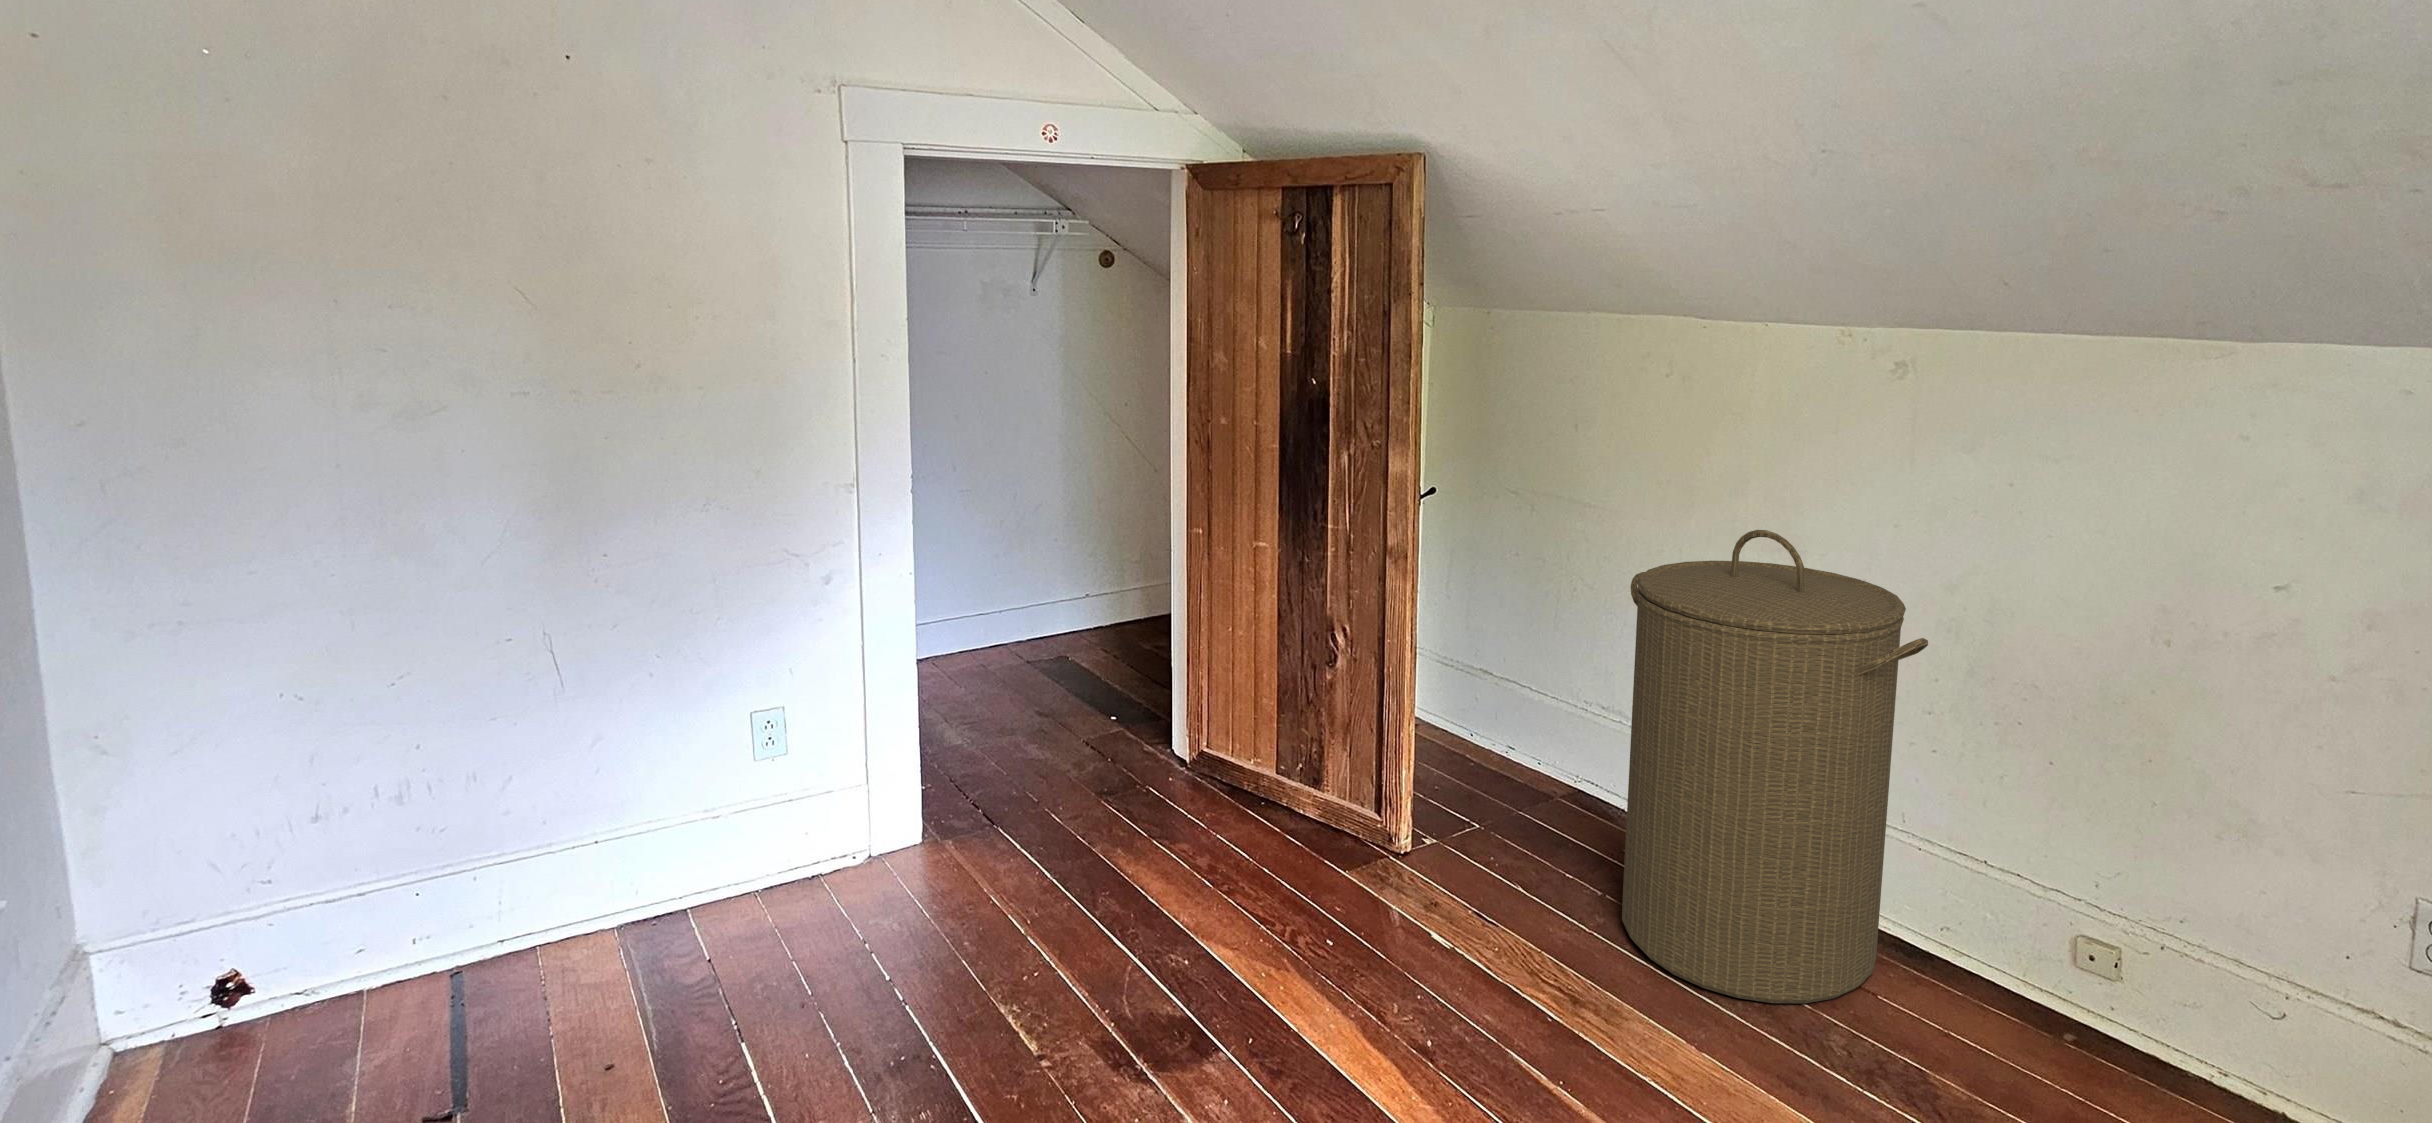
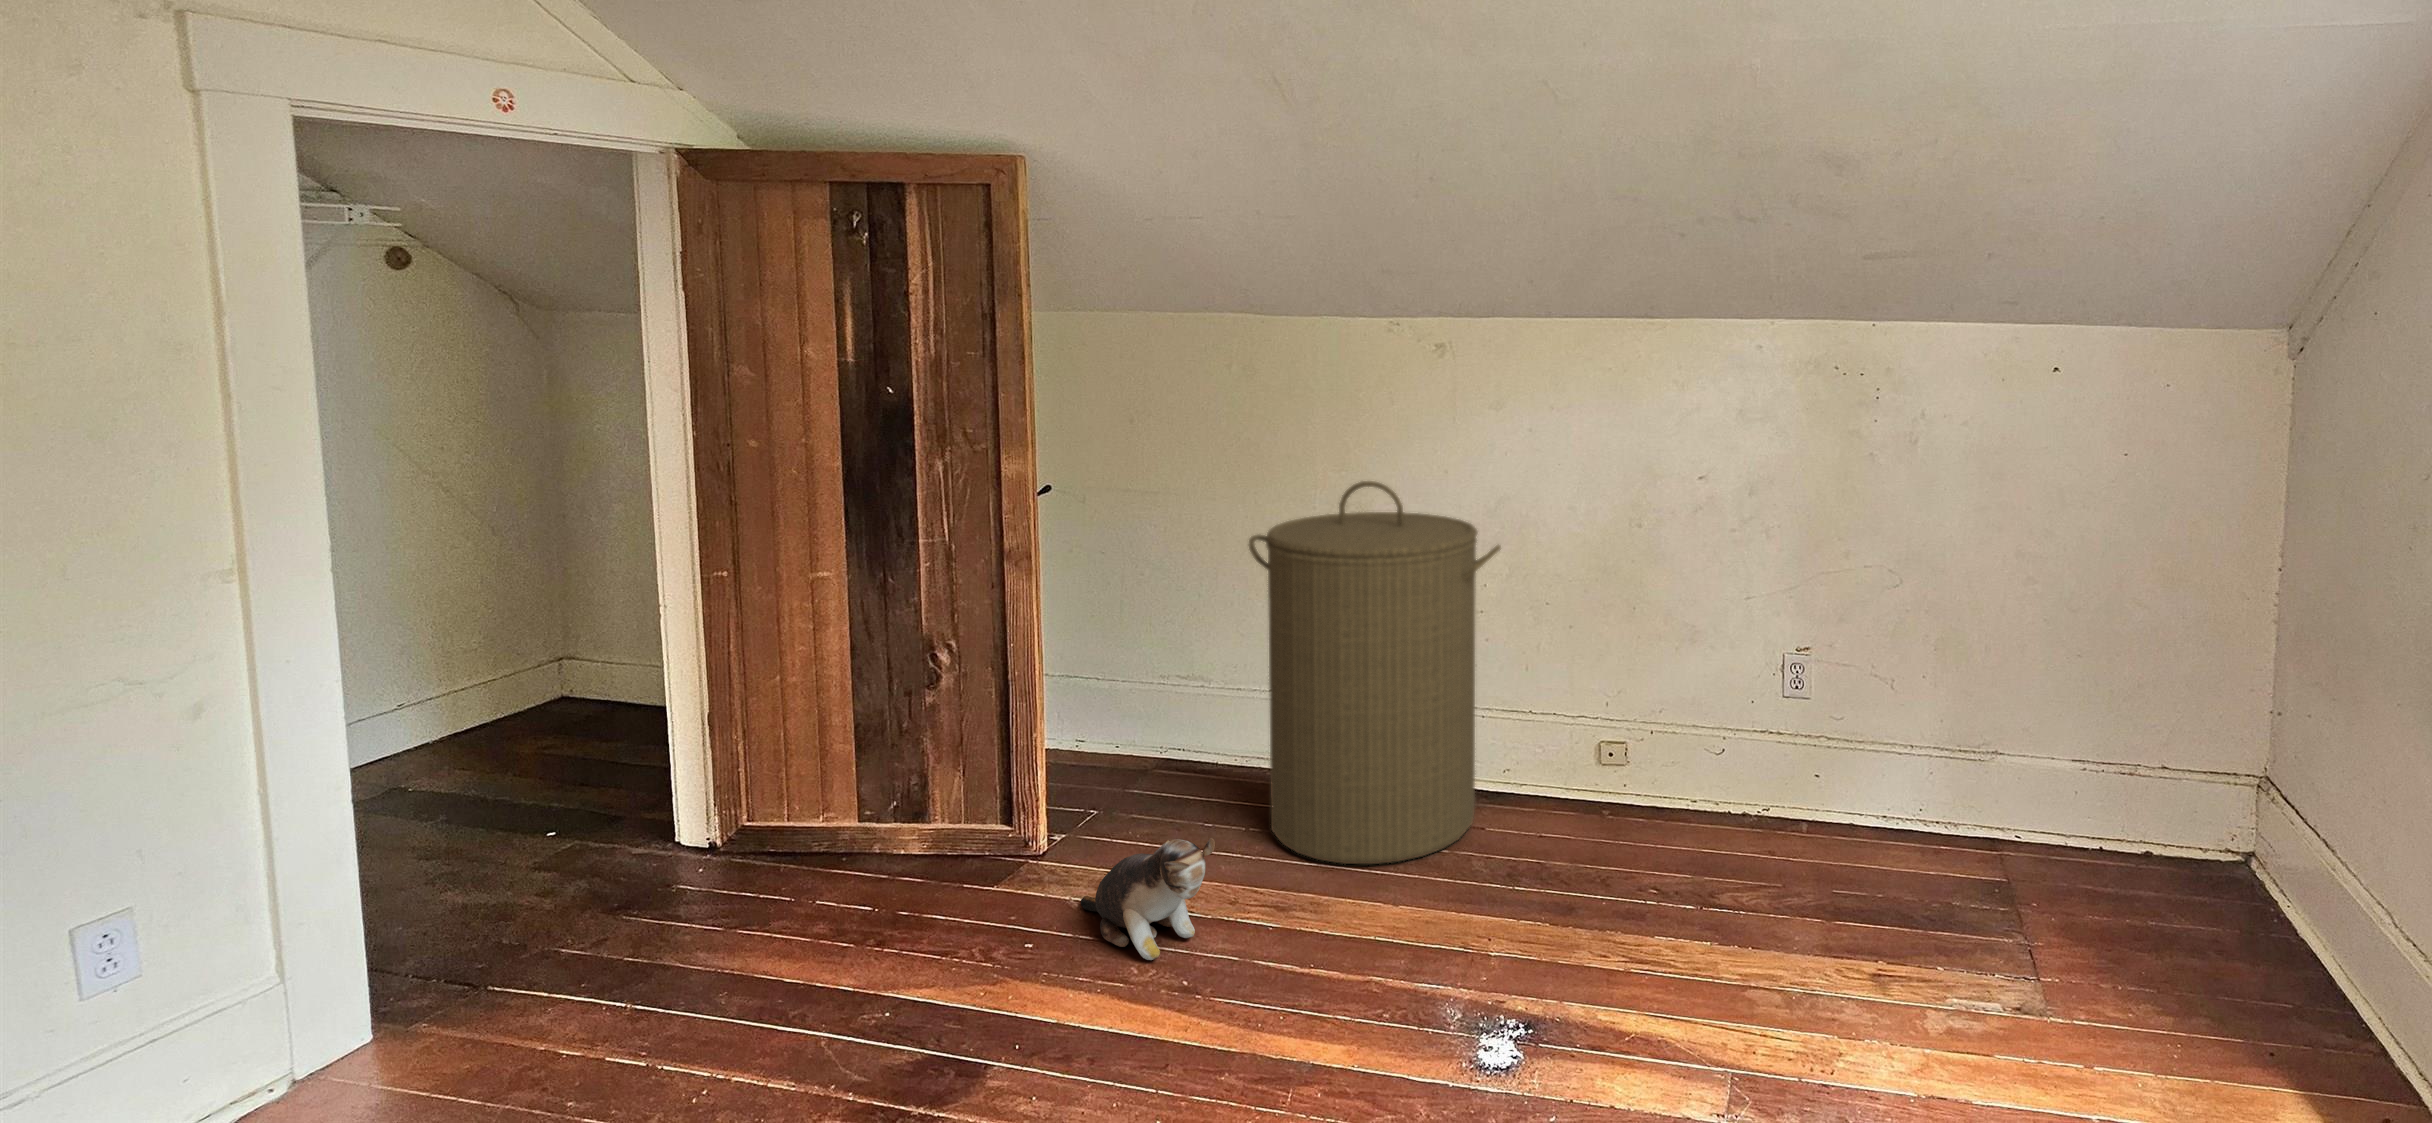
plush toy: none [1388,886,1479,1005] -> present [1081,838,1215,960]

